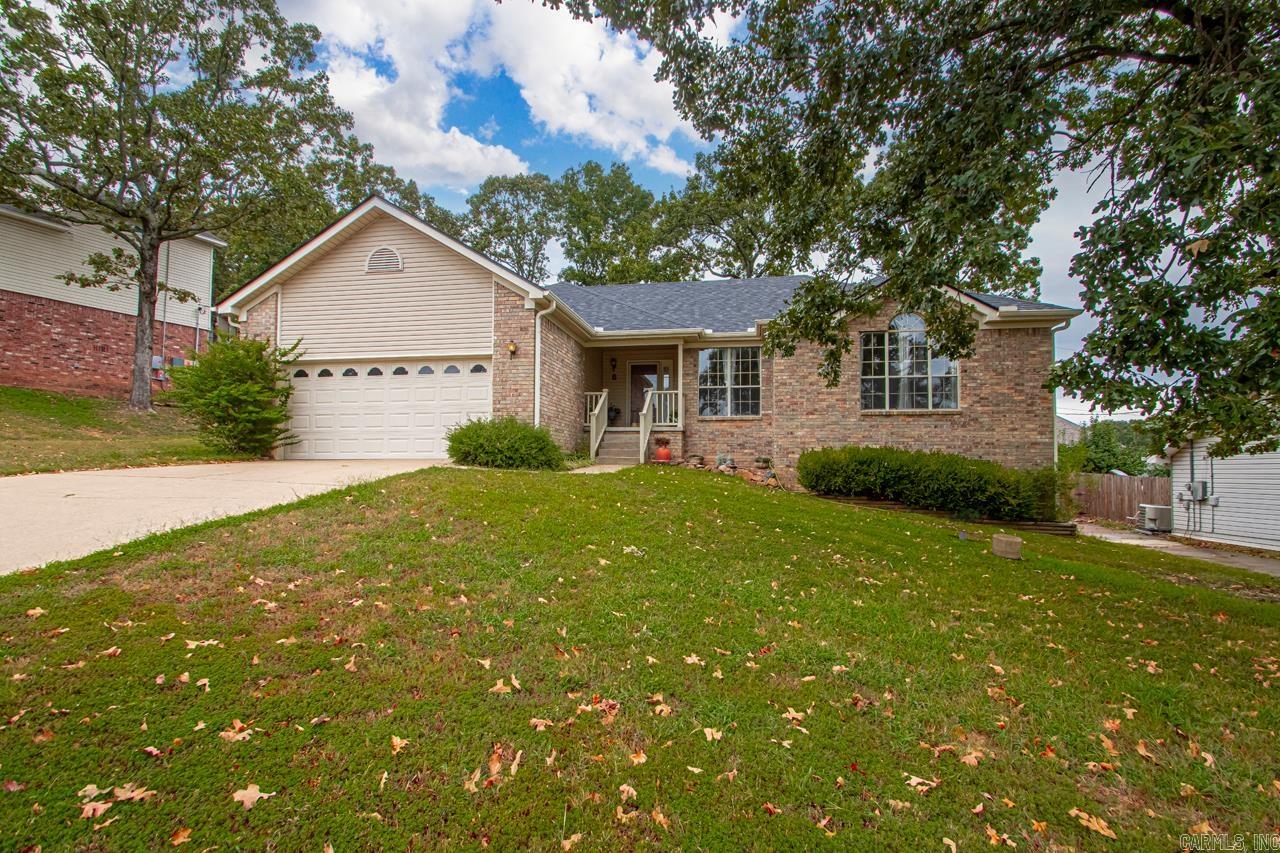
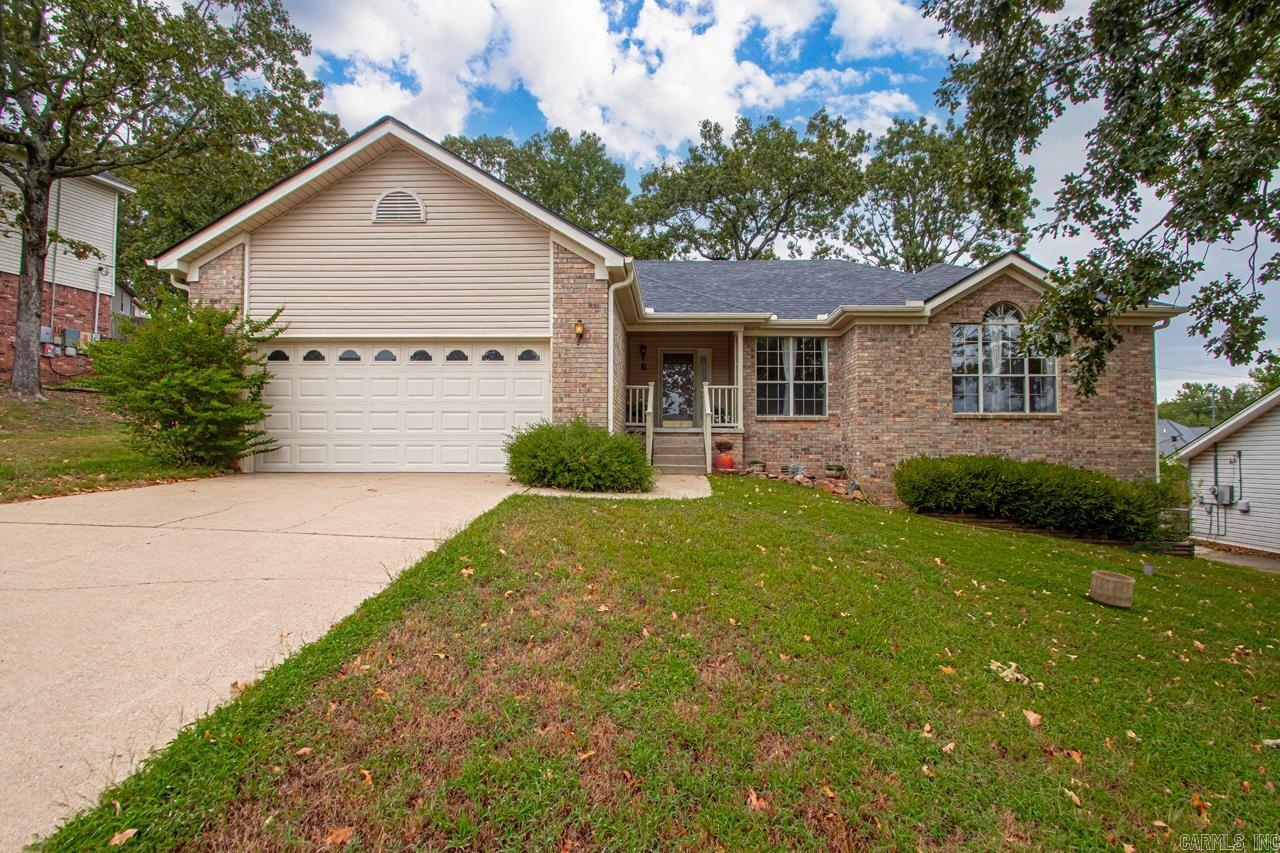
wooden bucket: present [992,534,1022,559] -> present [1090,570,1135,607]

